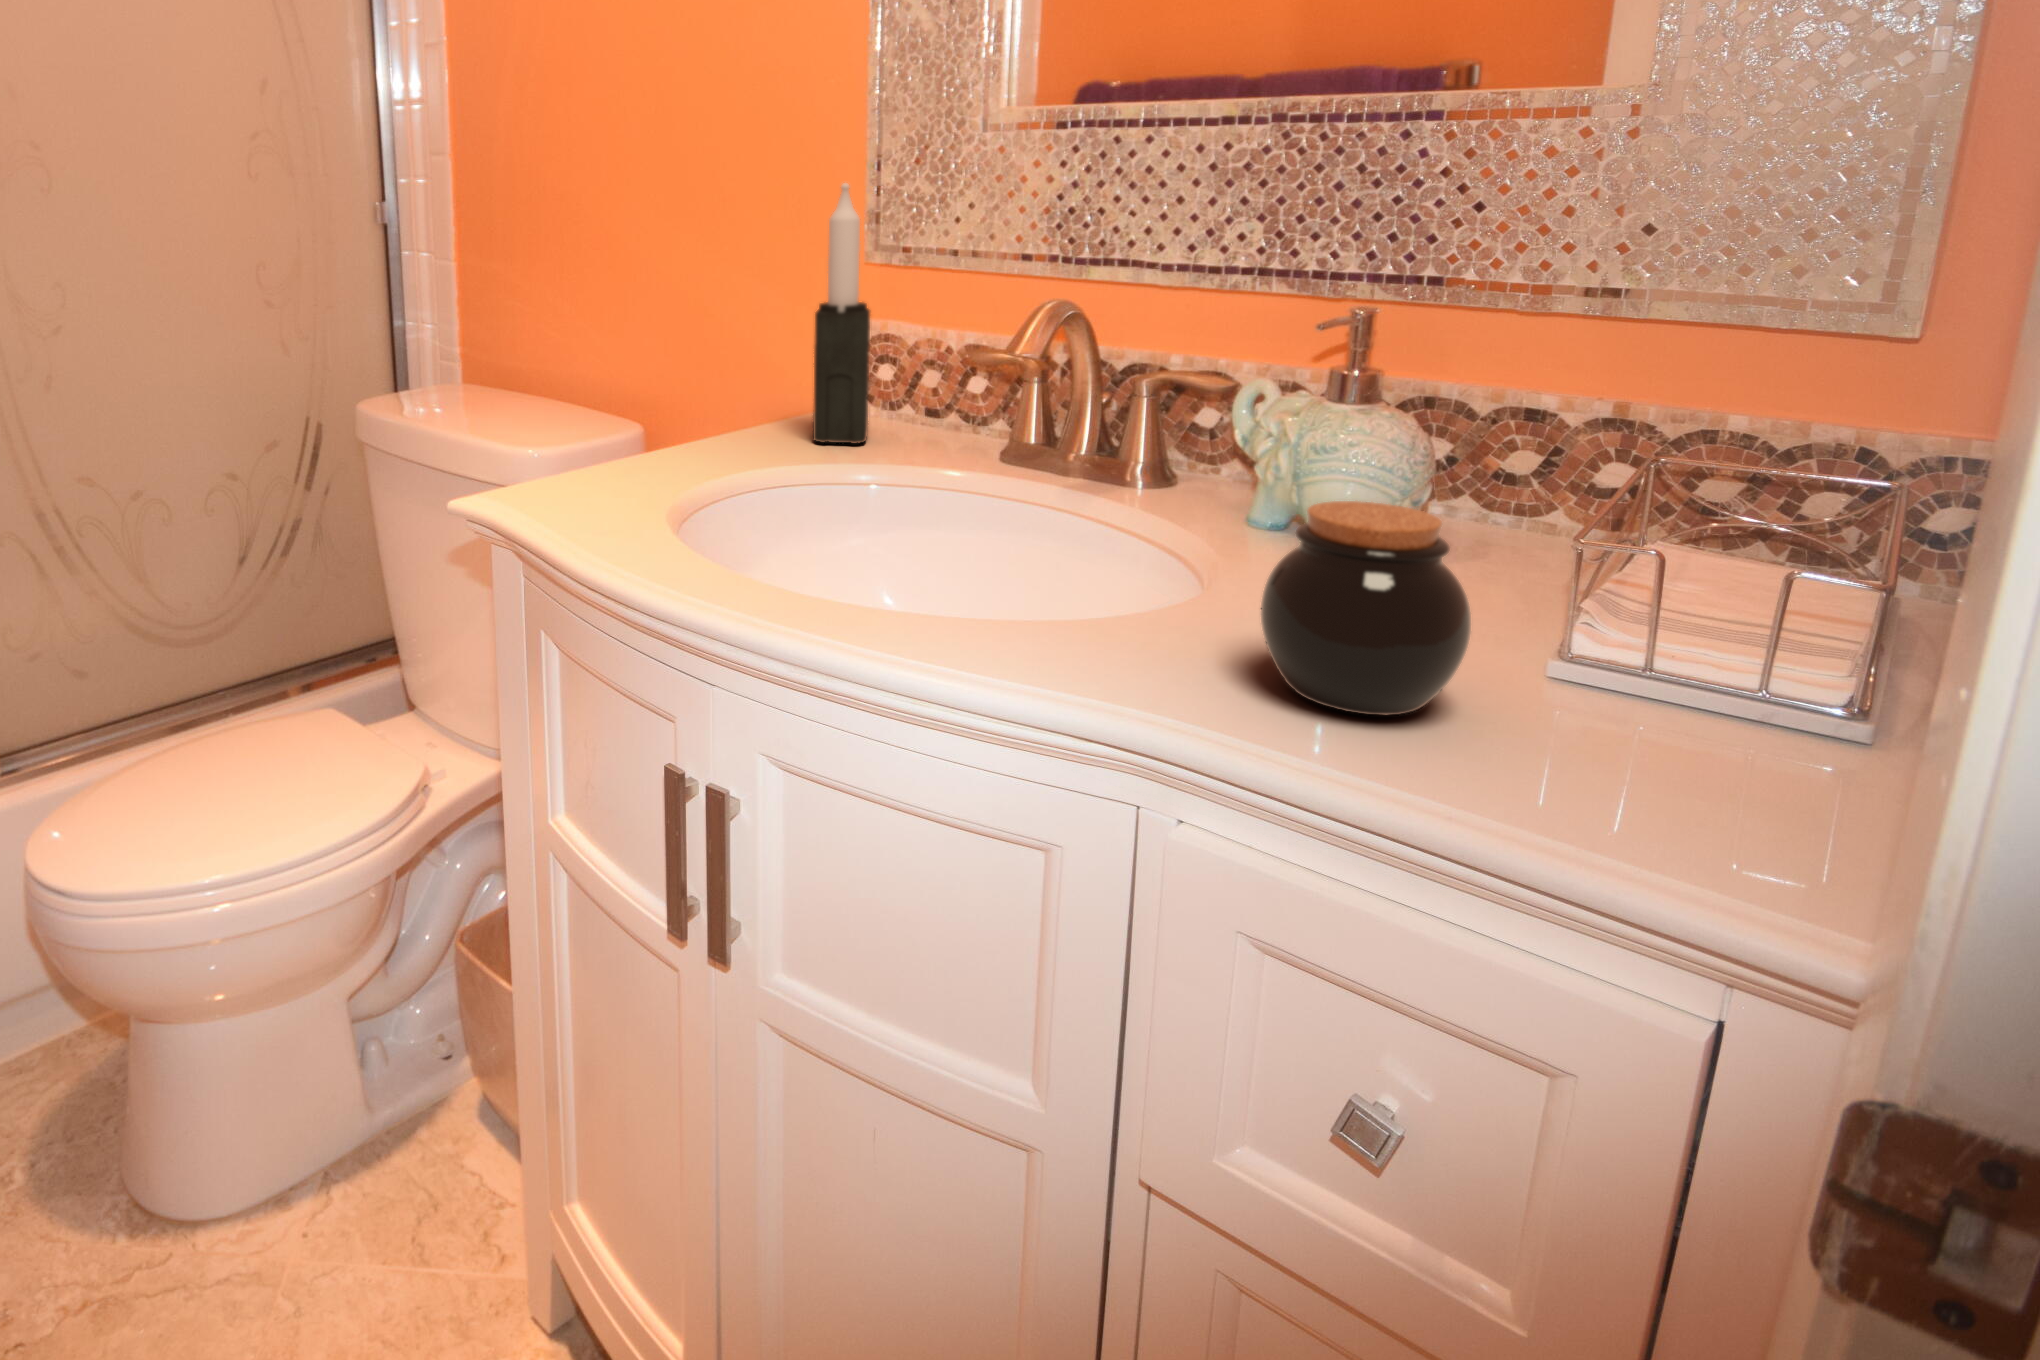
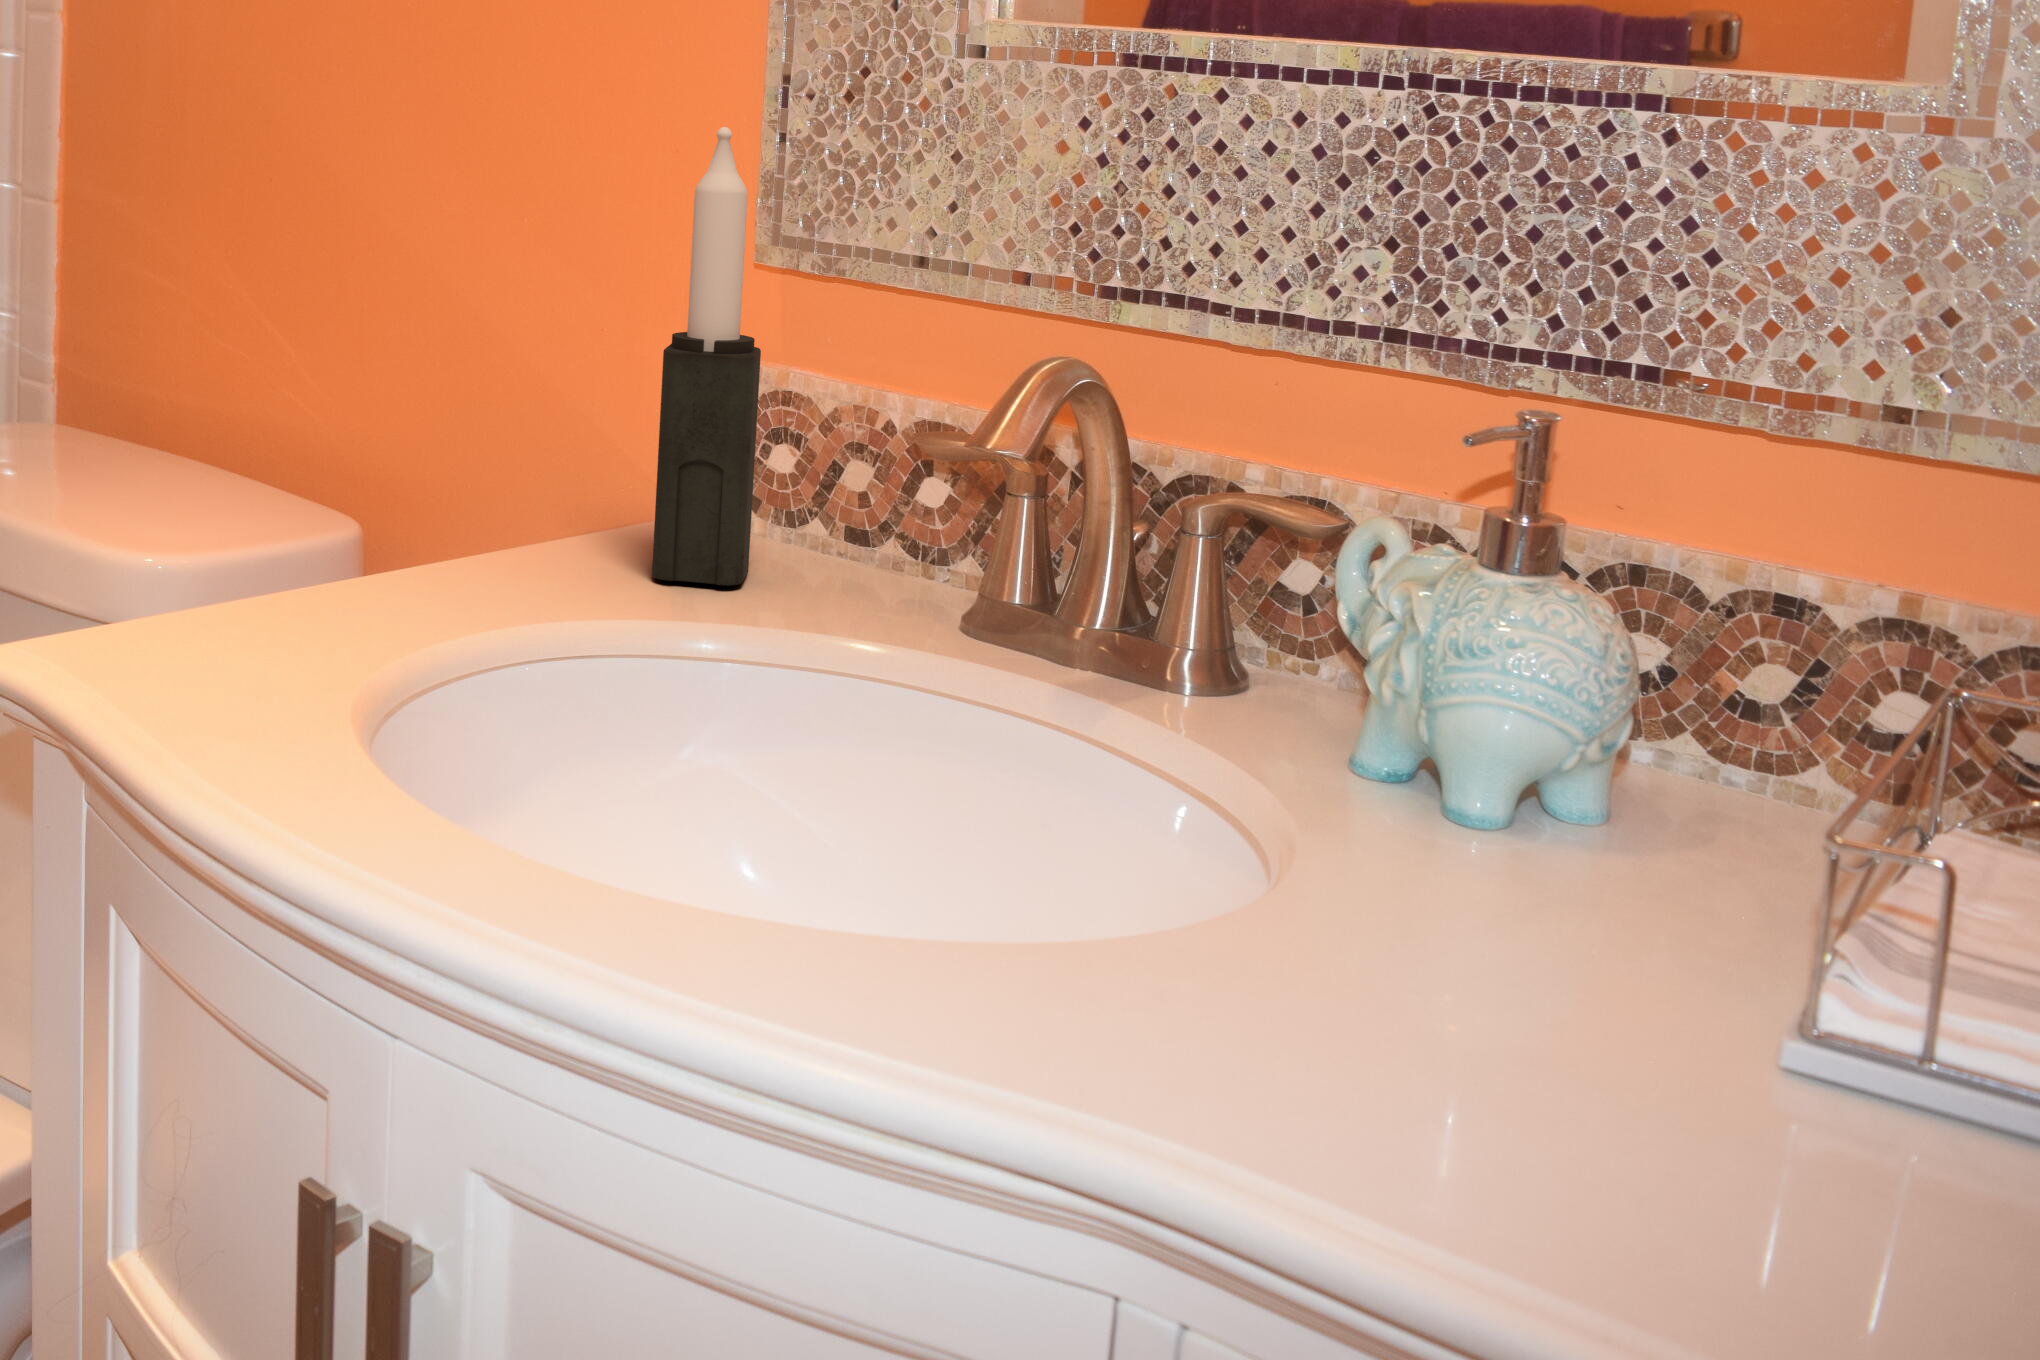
jar: present [1261,501,1471,715] -> none [1307,747,1622,1116]

